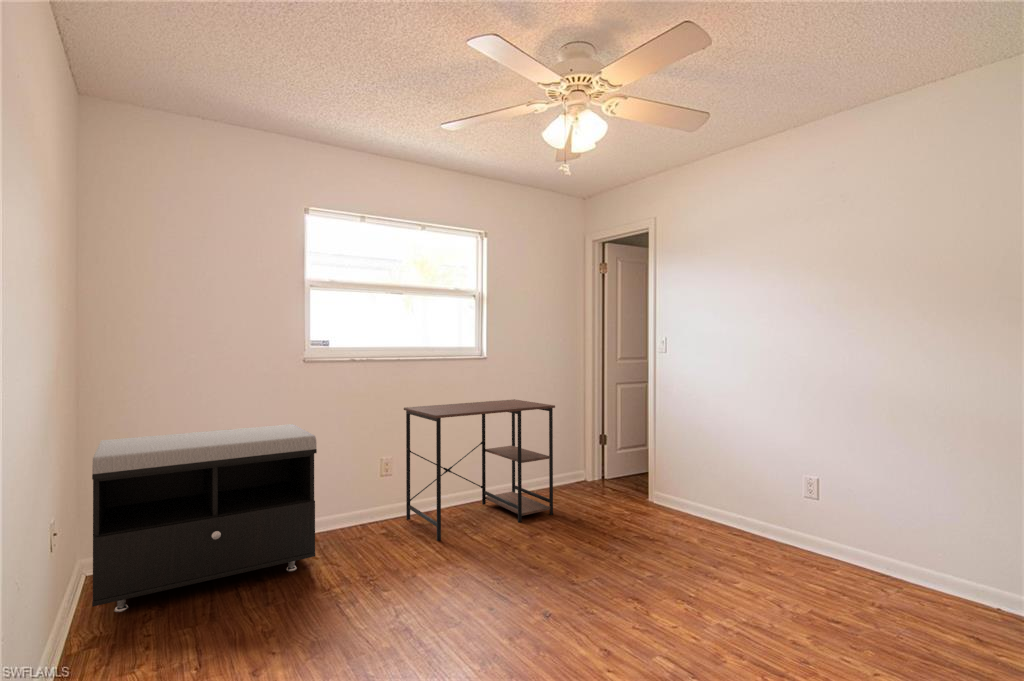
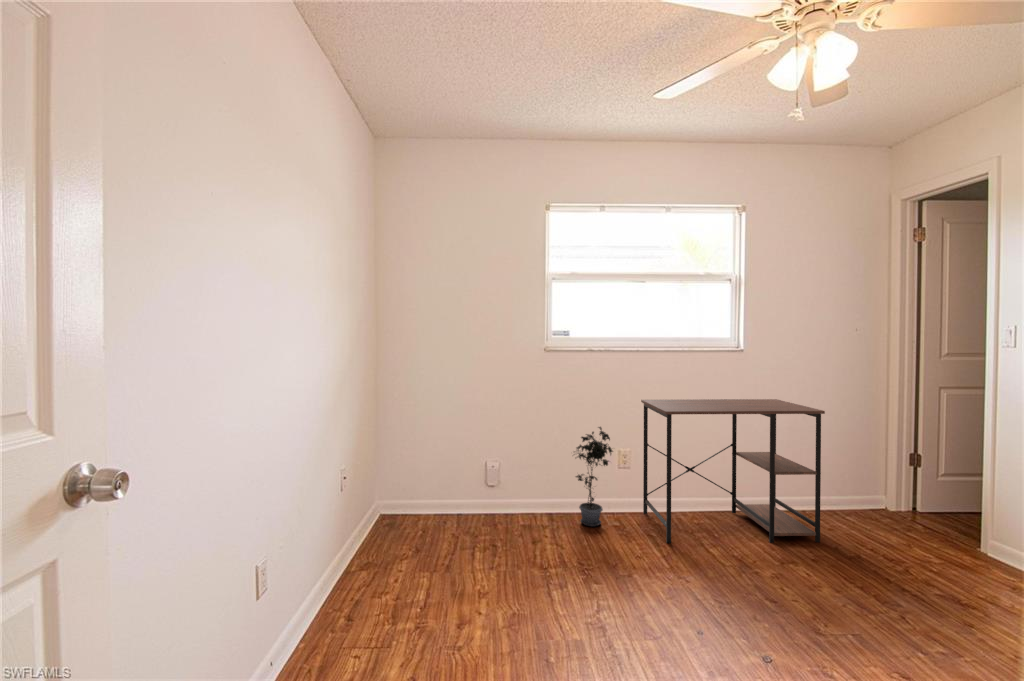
storage bench: present [92,424,317,612] -> none [377,408,543,543]
potted plant: none [337,437,384,542] -> present [576,427,613,527]

